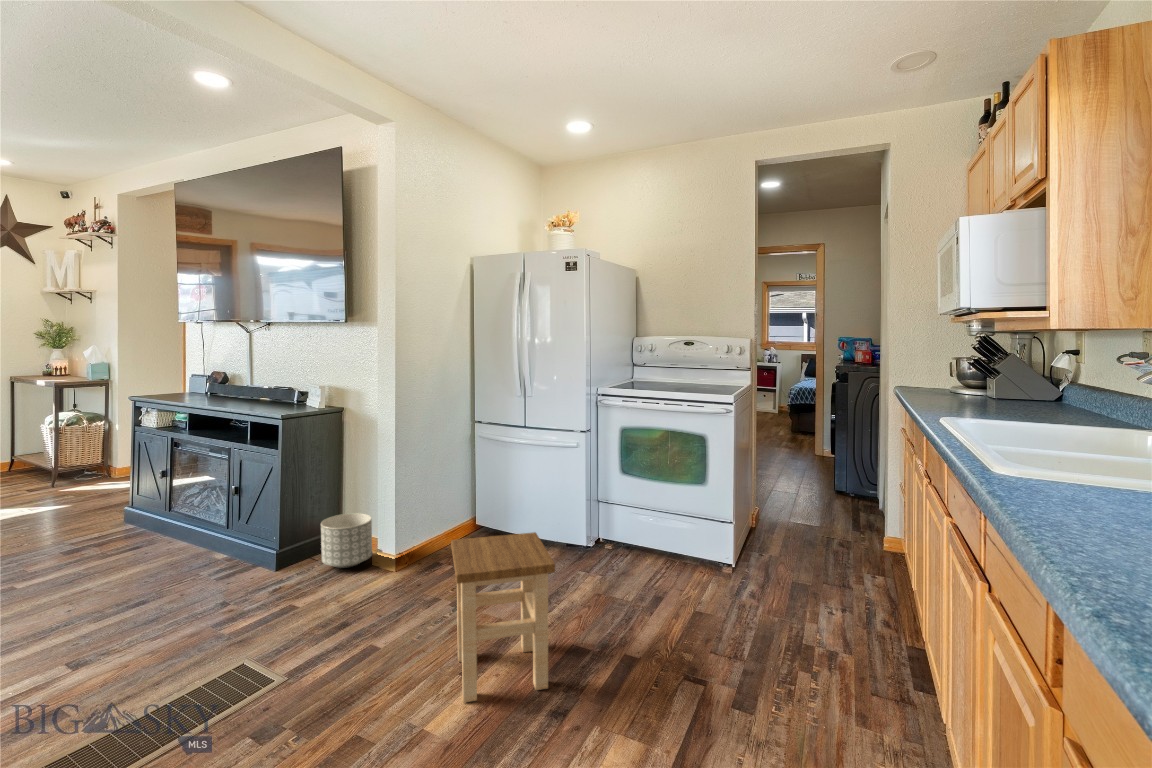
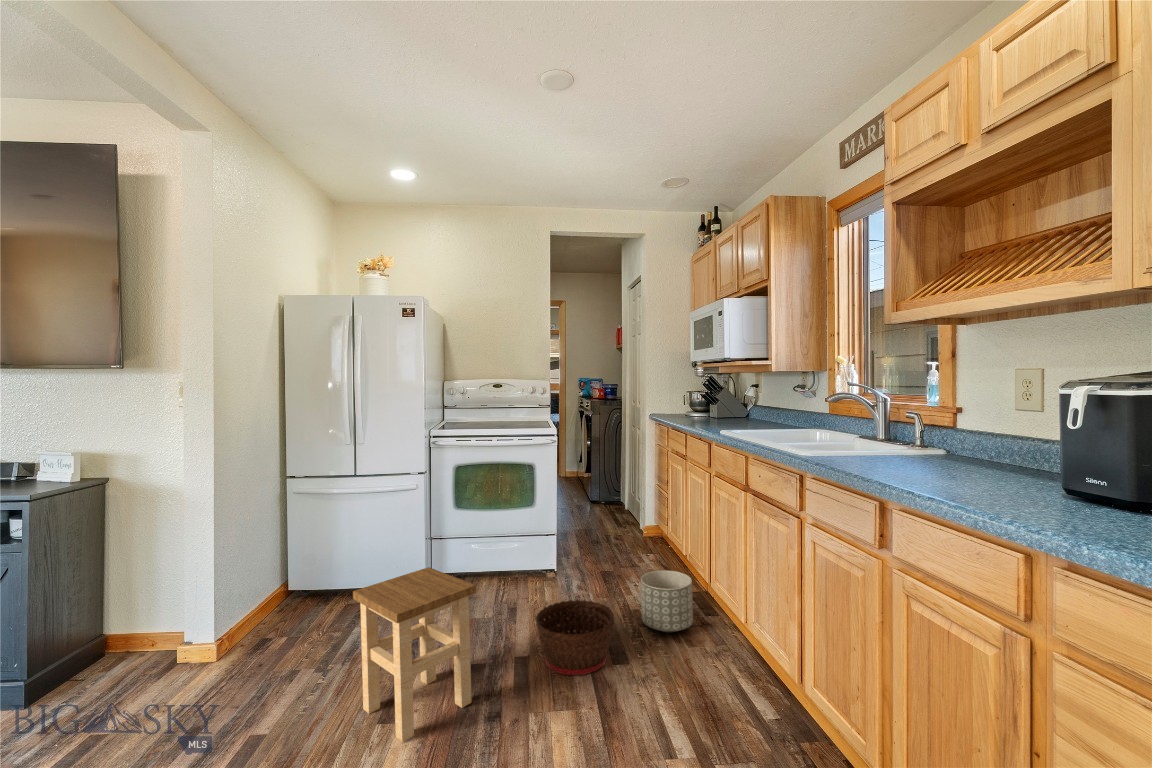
planter: present [321,513,372,568] -> present [641,570,693,633]
basket: none [641,607,742,706] -> present [536,600,614,675]

